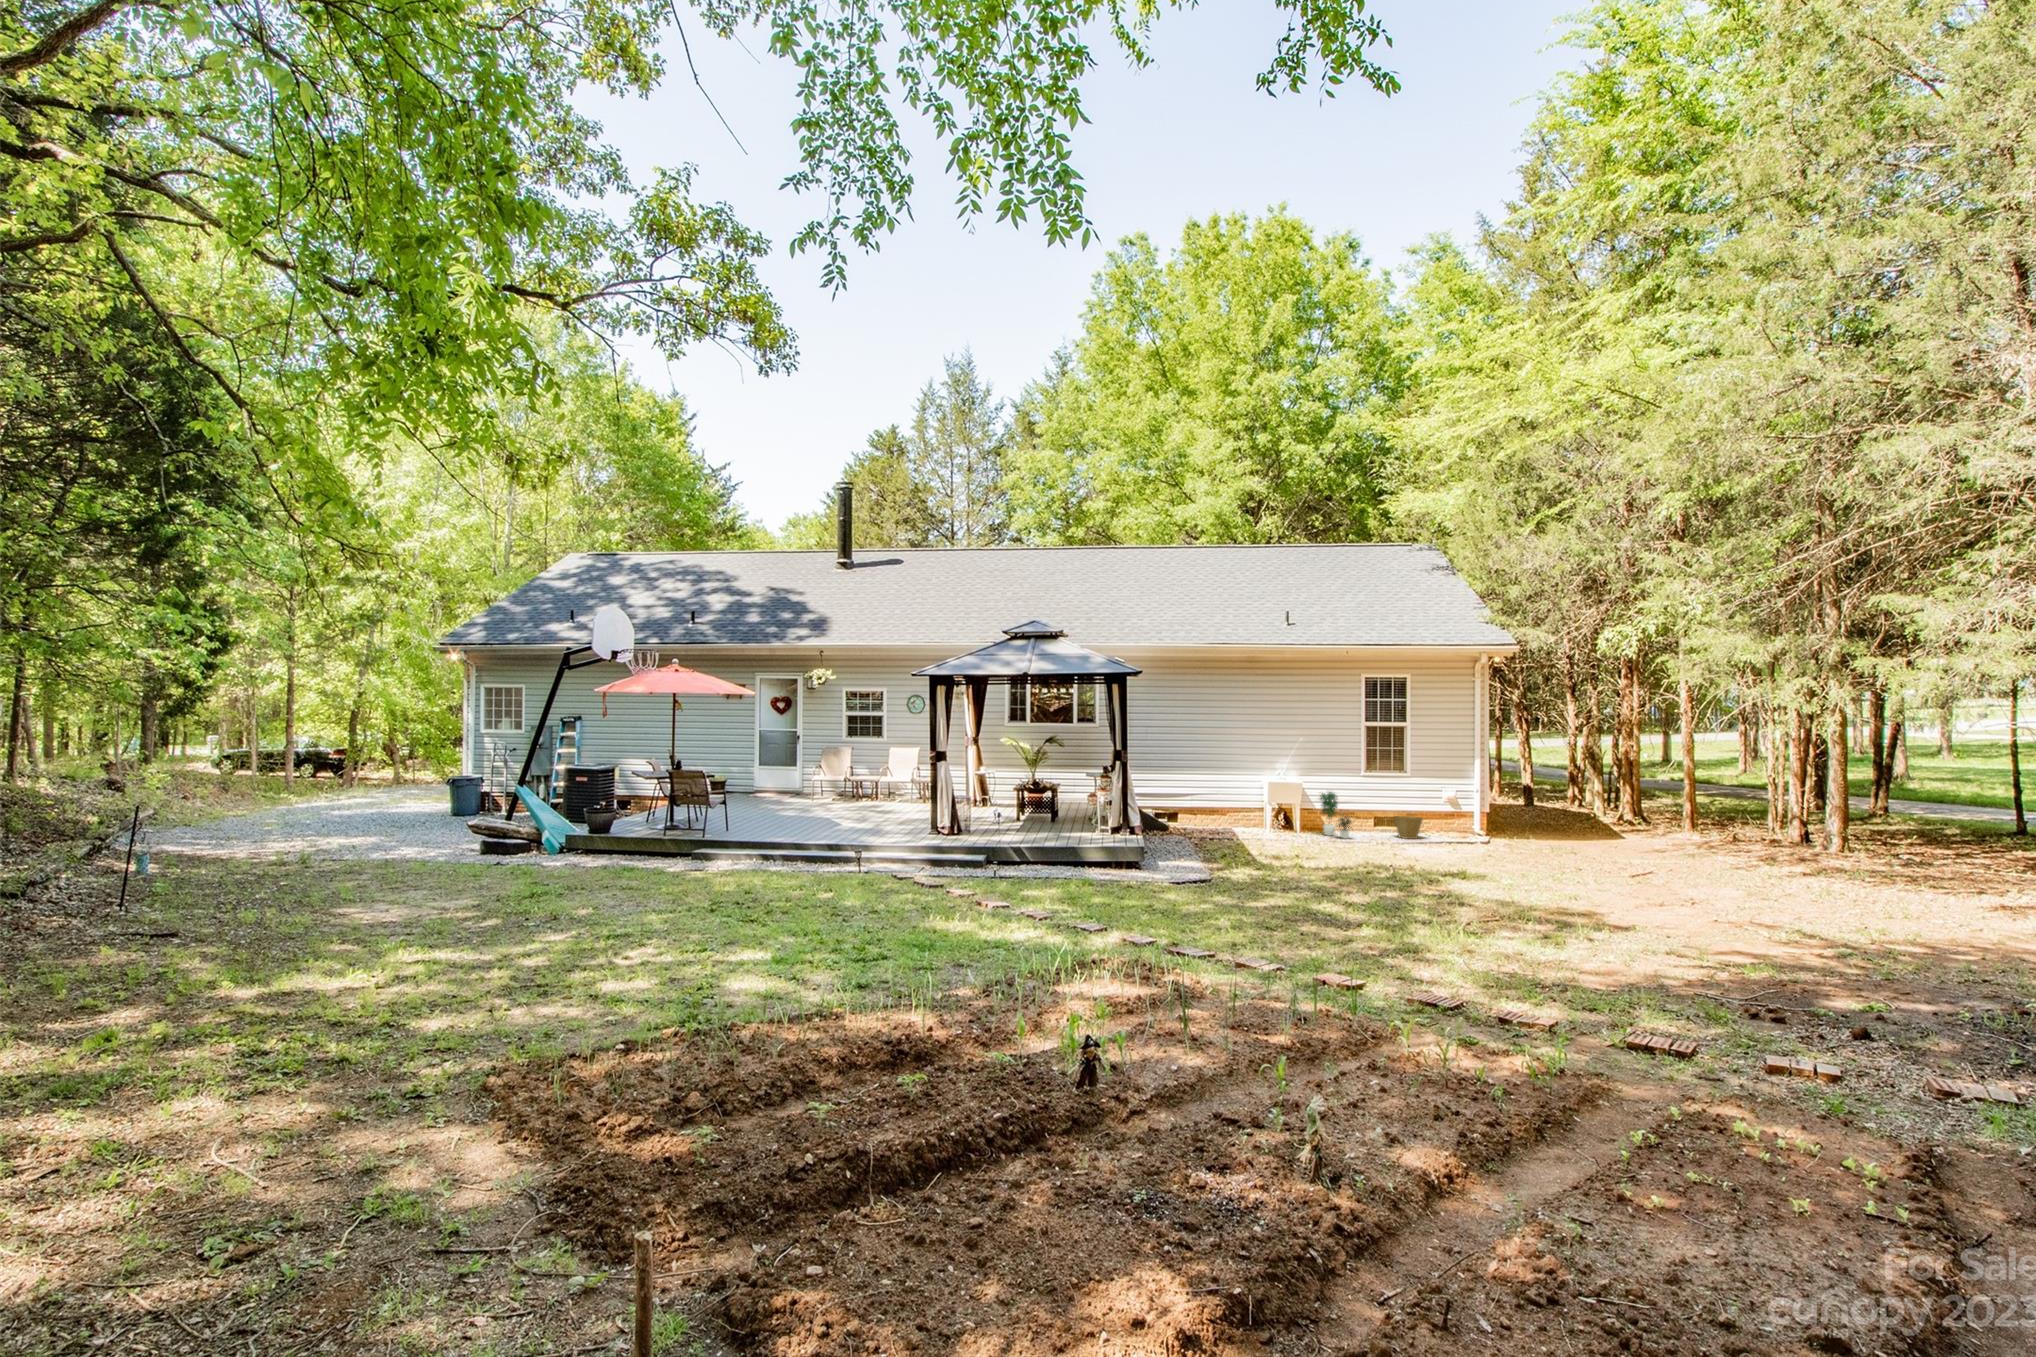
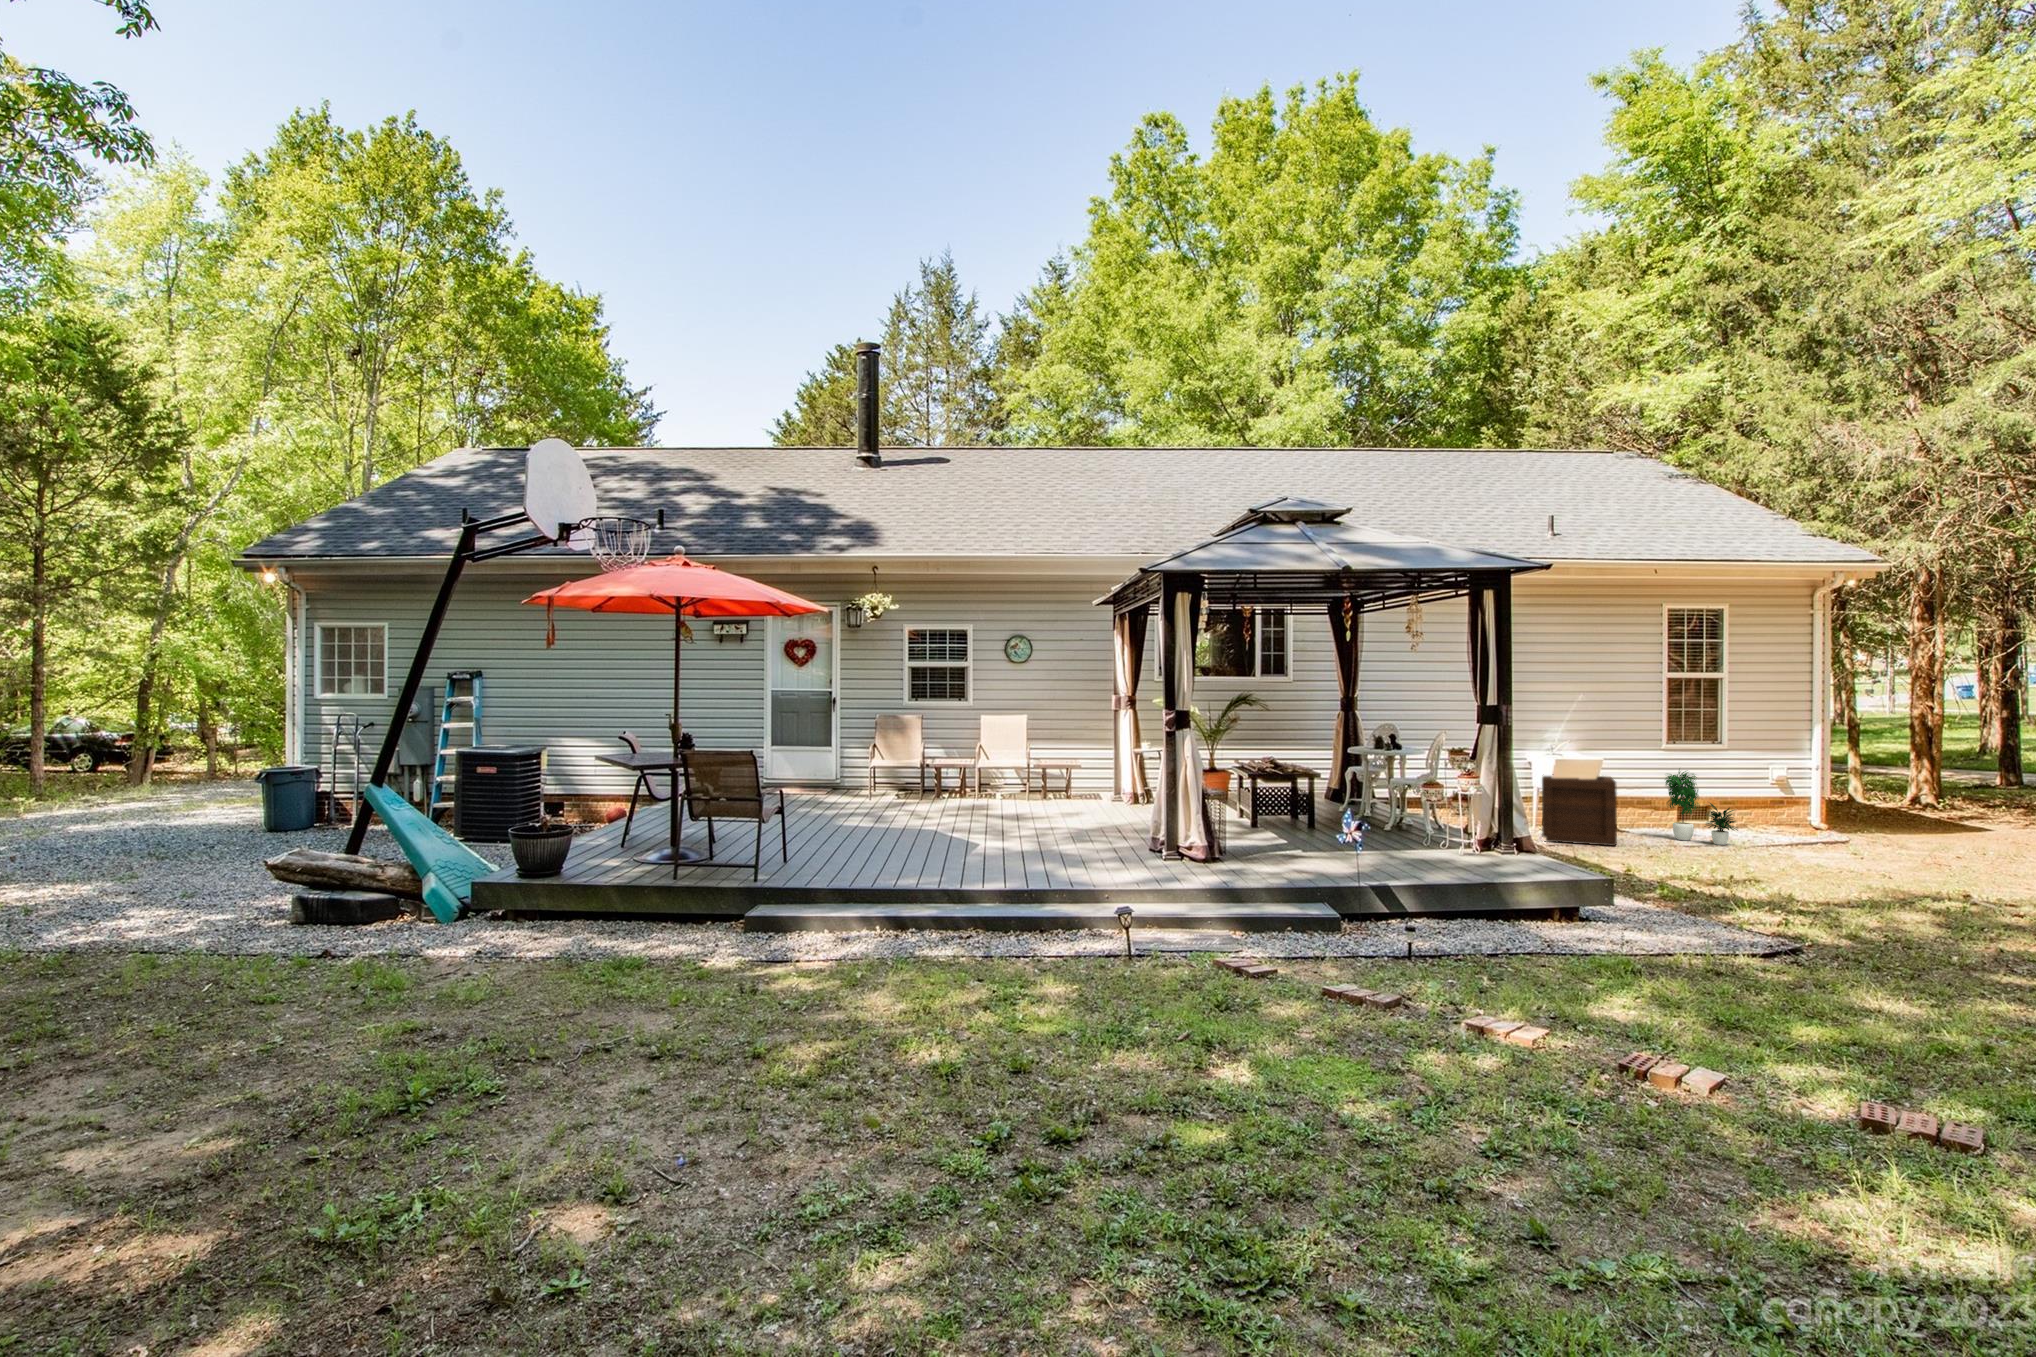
wooden crate: none [1230,791,1284,838] -> present [1542,776,1617,846]
basket: present [1394,816,1423,839] -> none [1773,808,1829,843]

